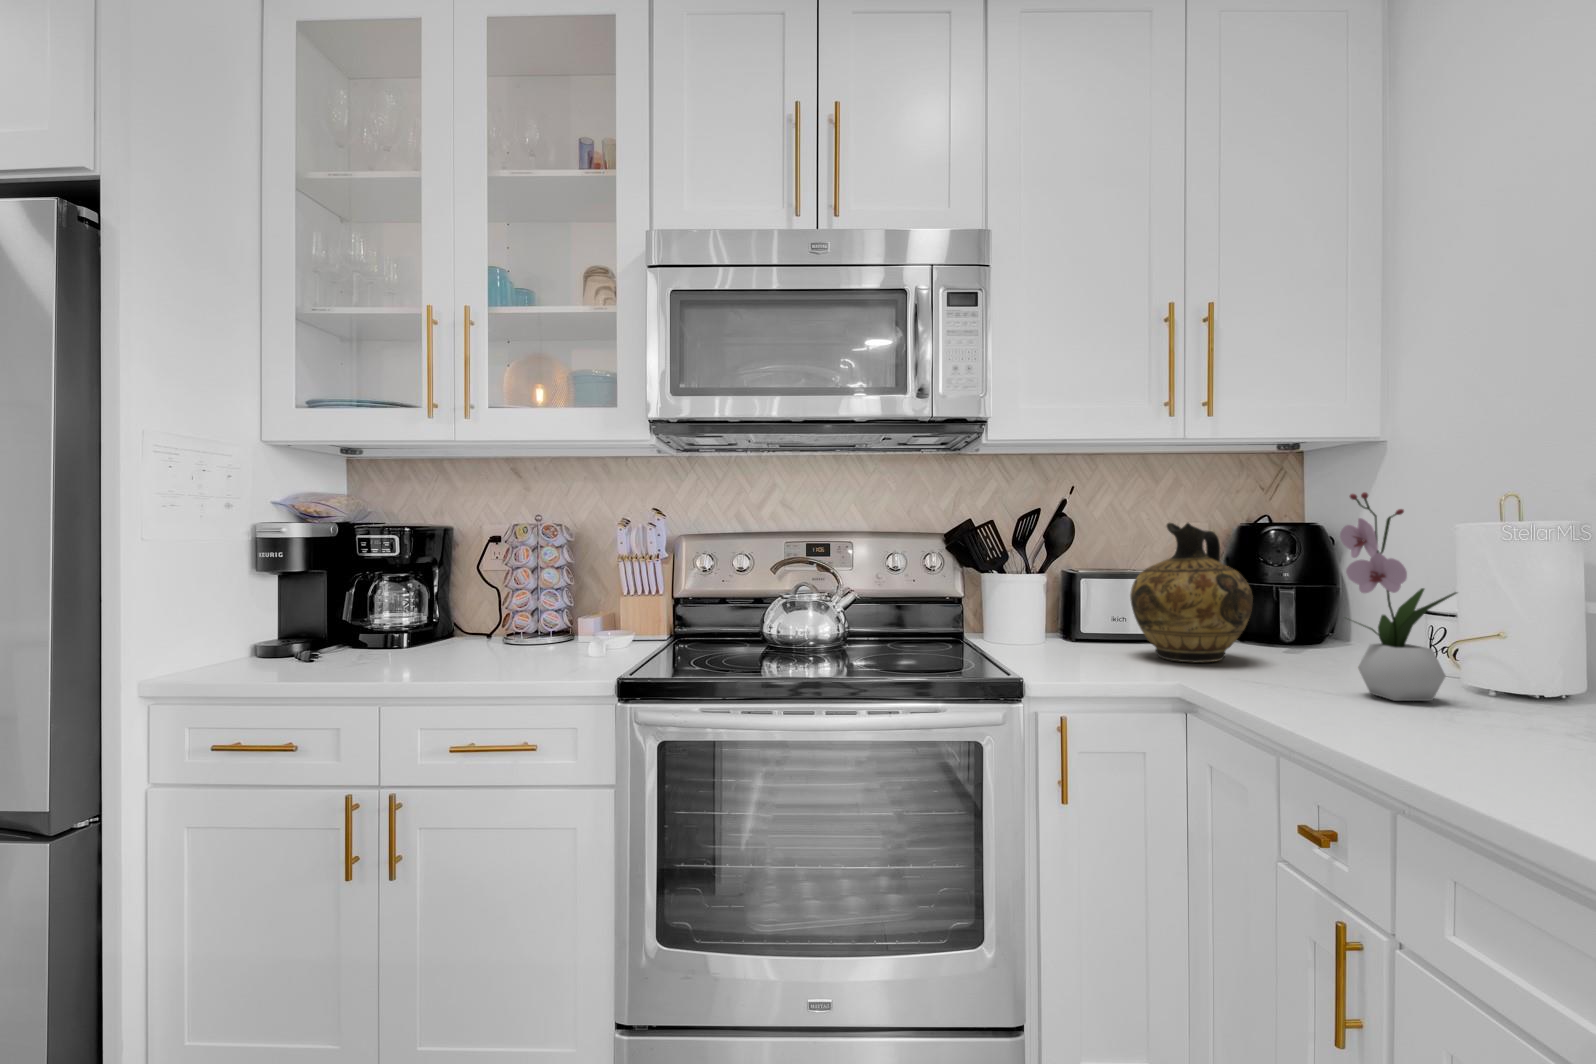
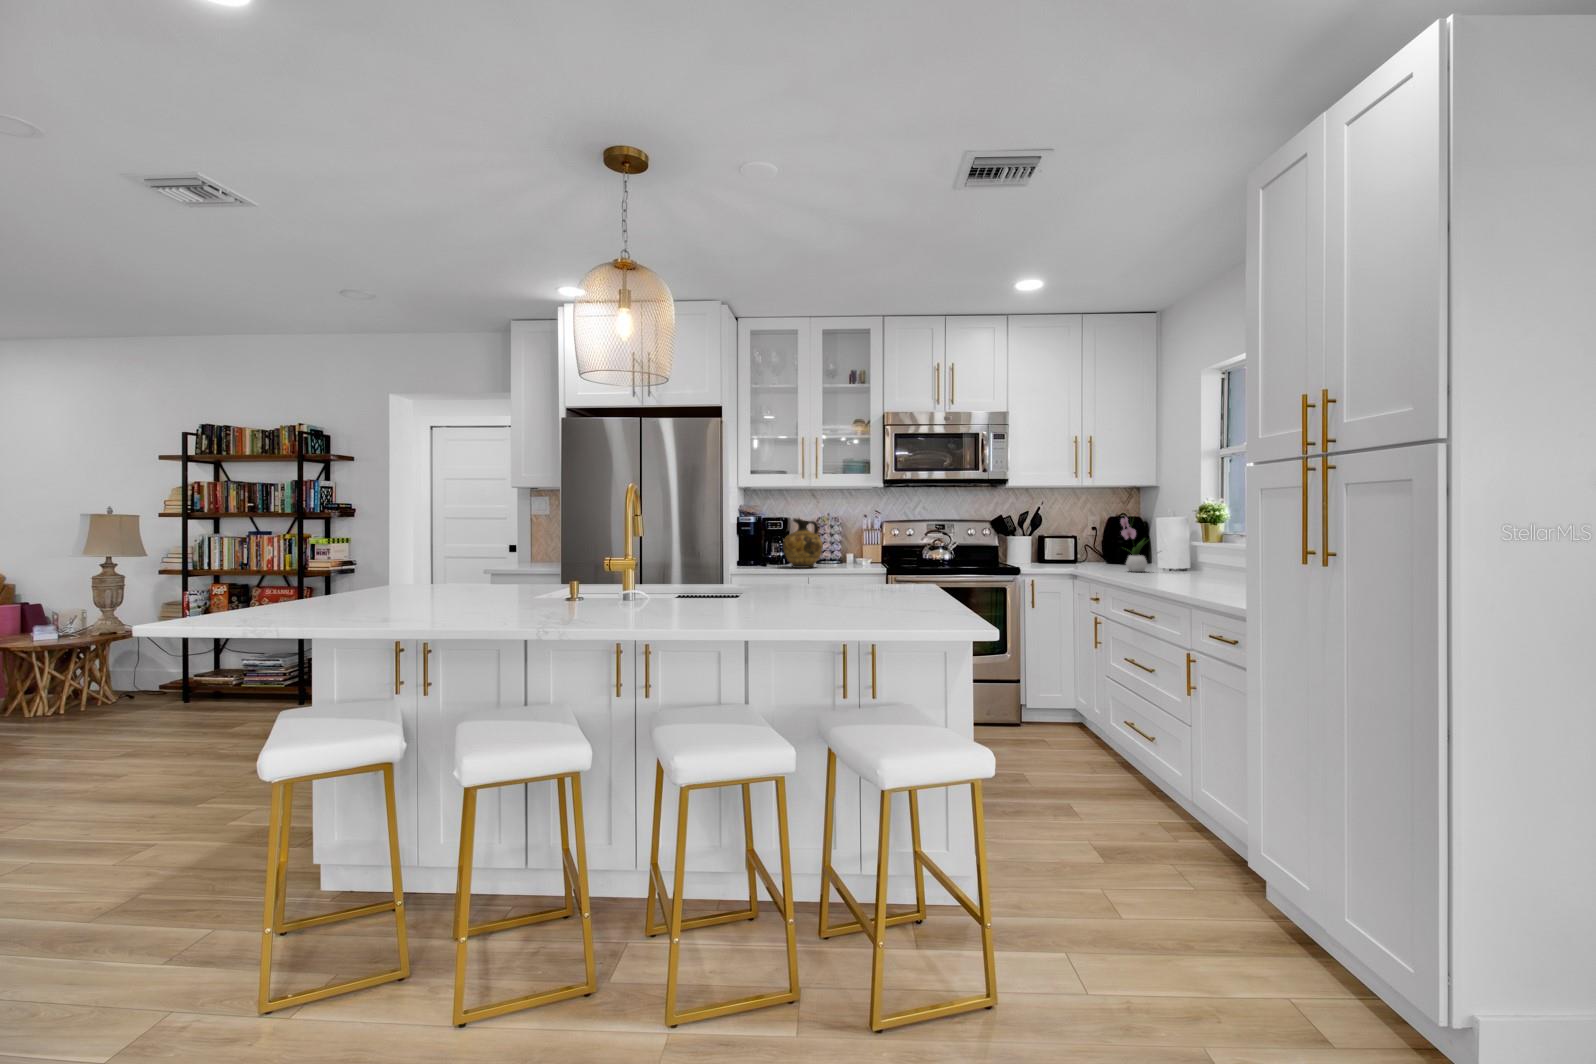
ceramic jug: present [1130,523,1253,662] -> present [783,518,823,568]

